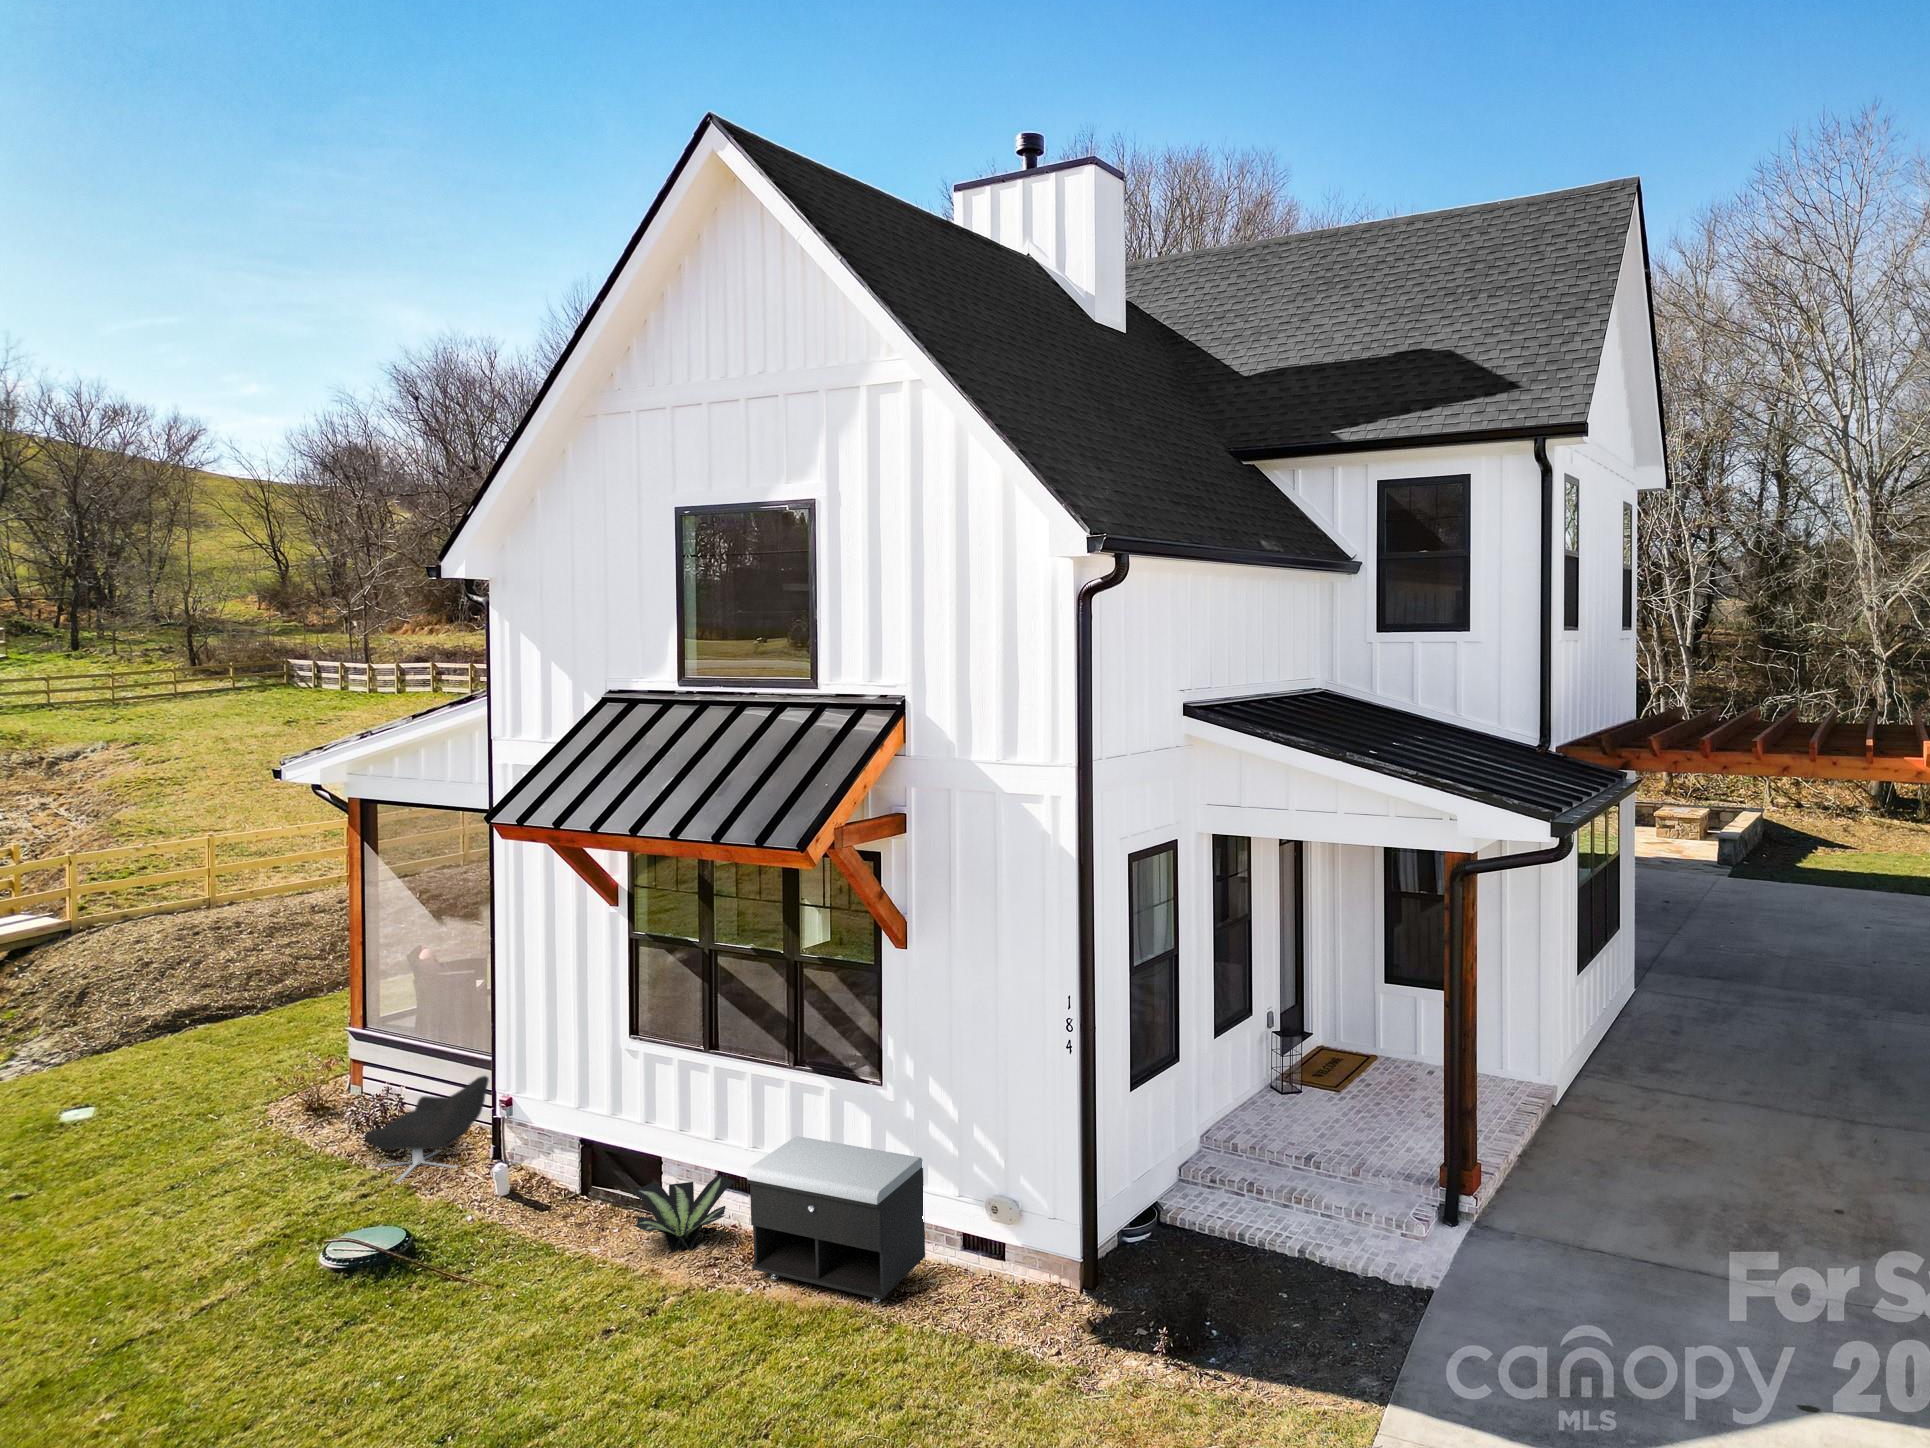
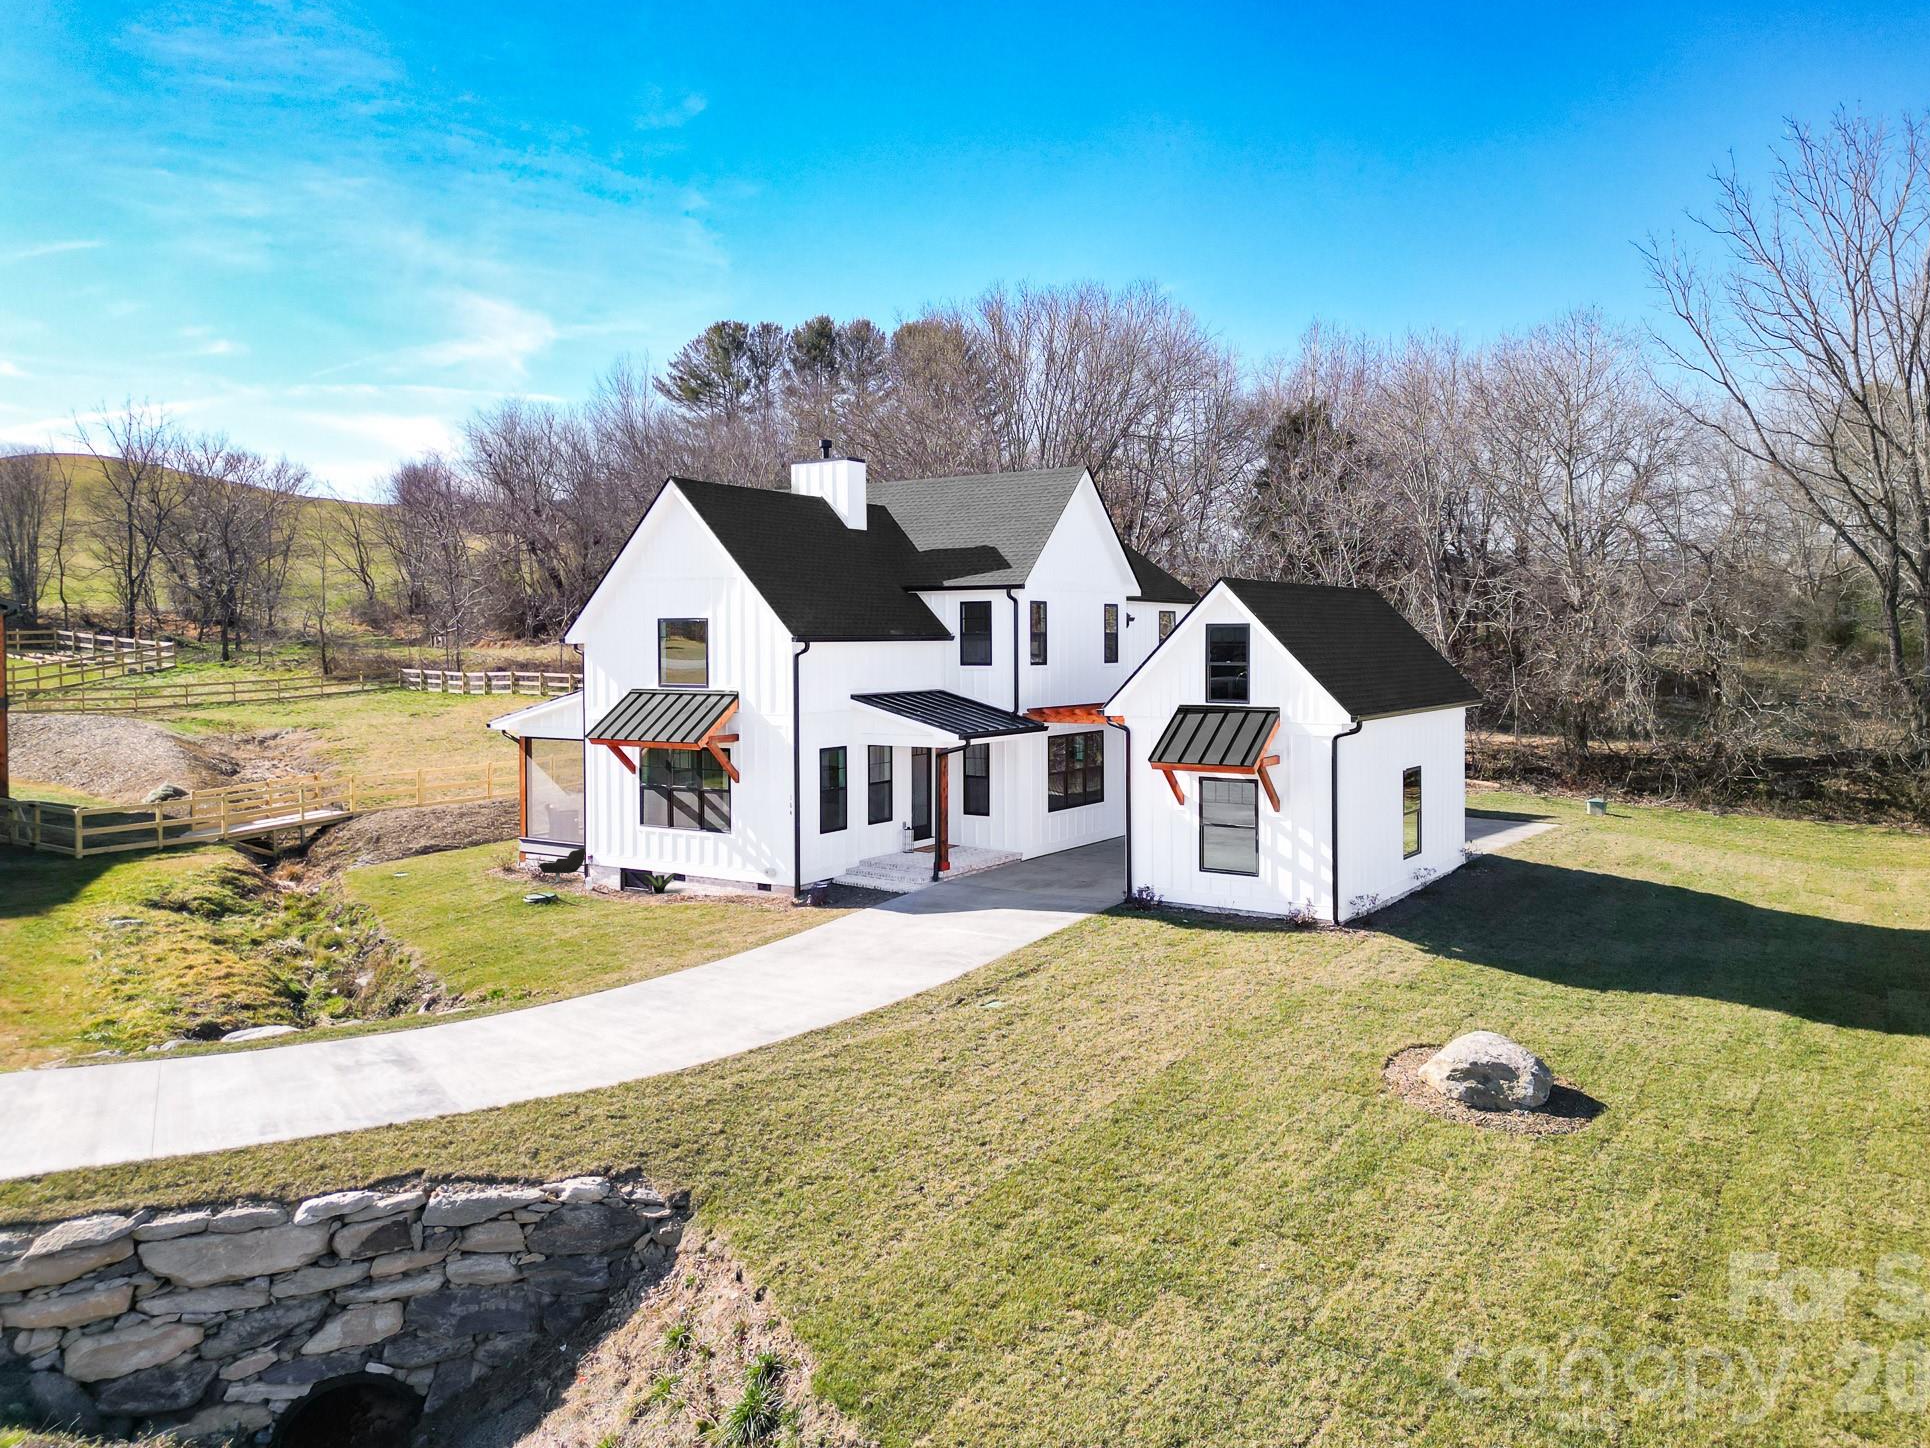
storage bench: present [747,1136,925,1303] -> none [680,852,743,900]

